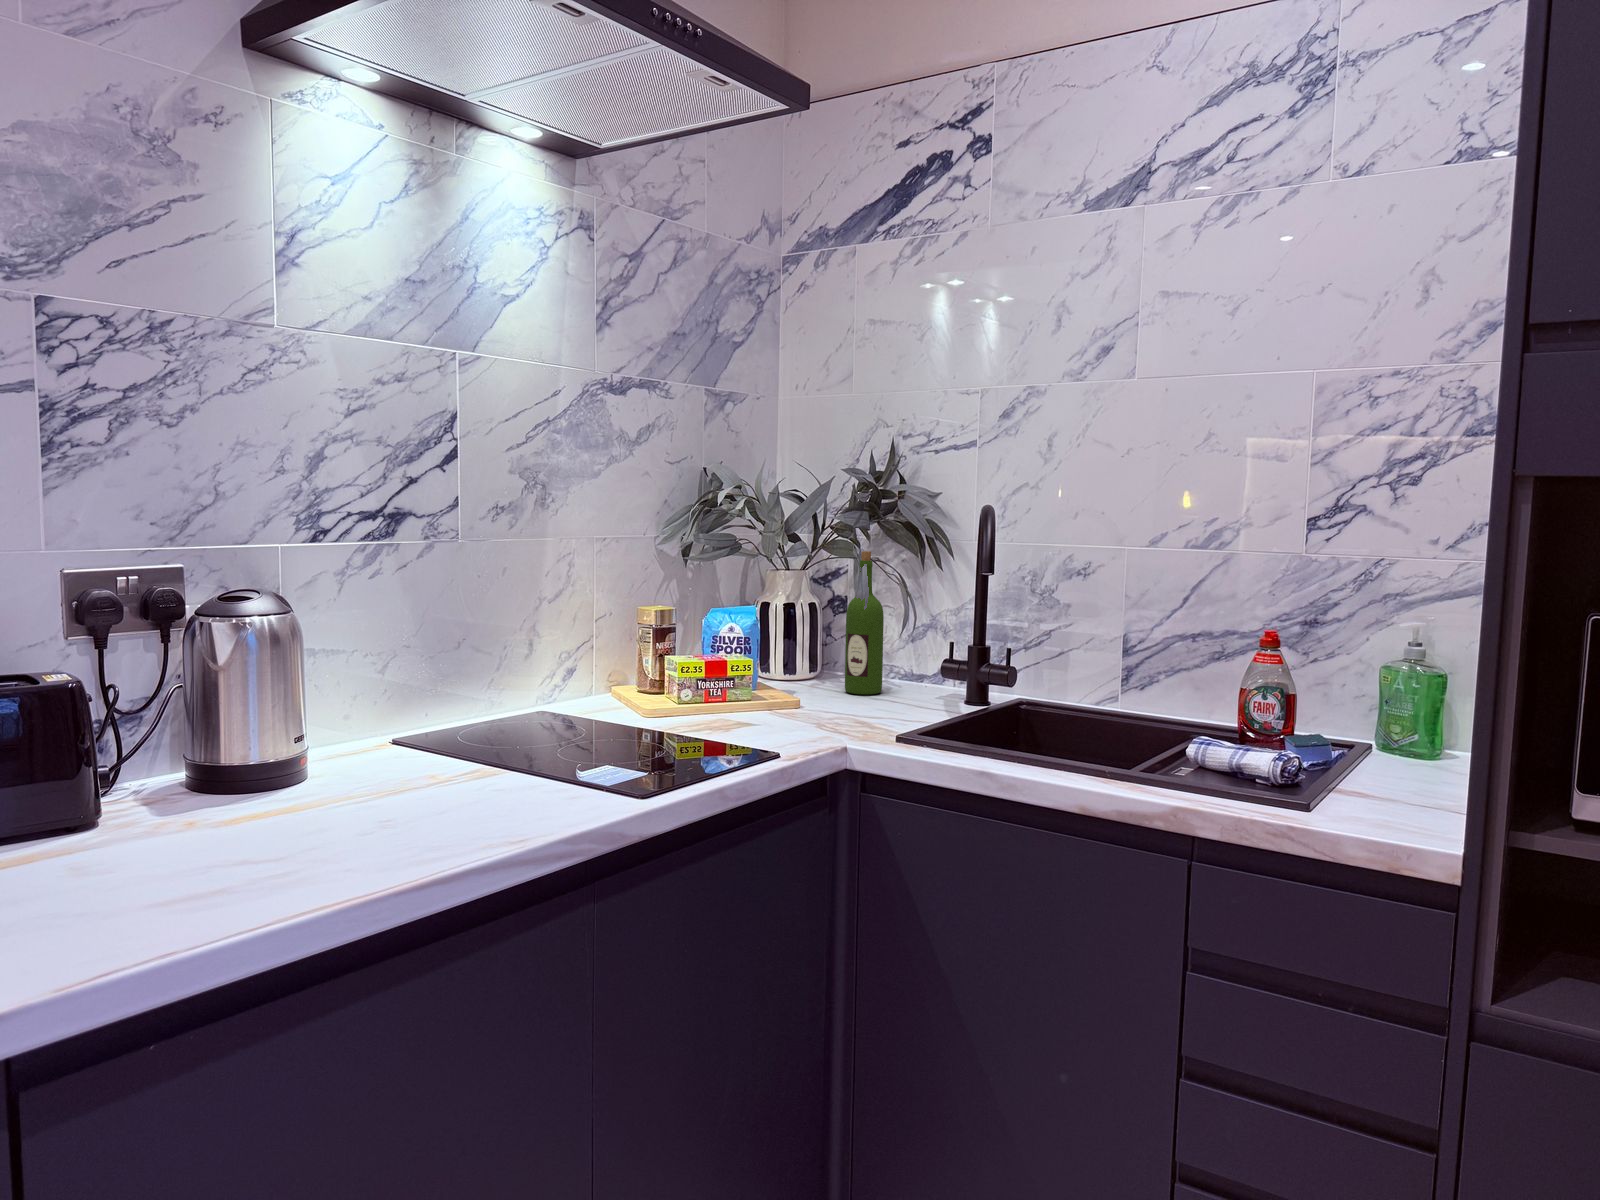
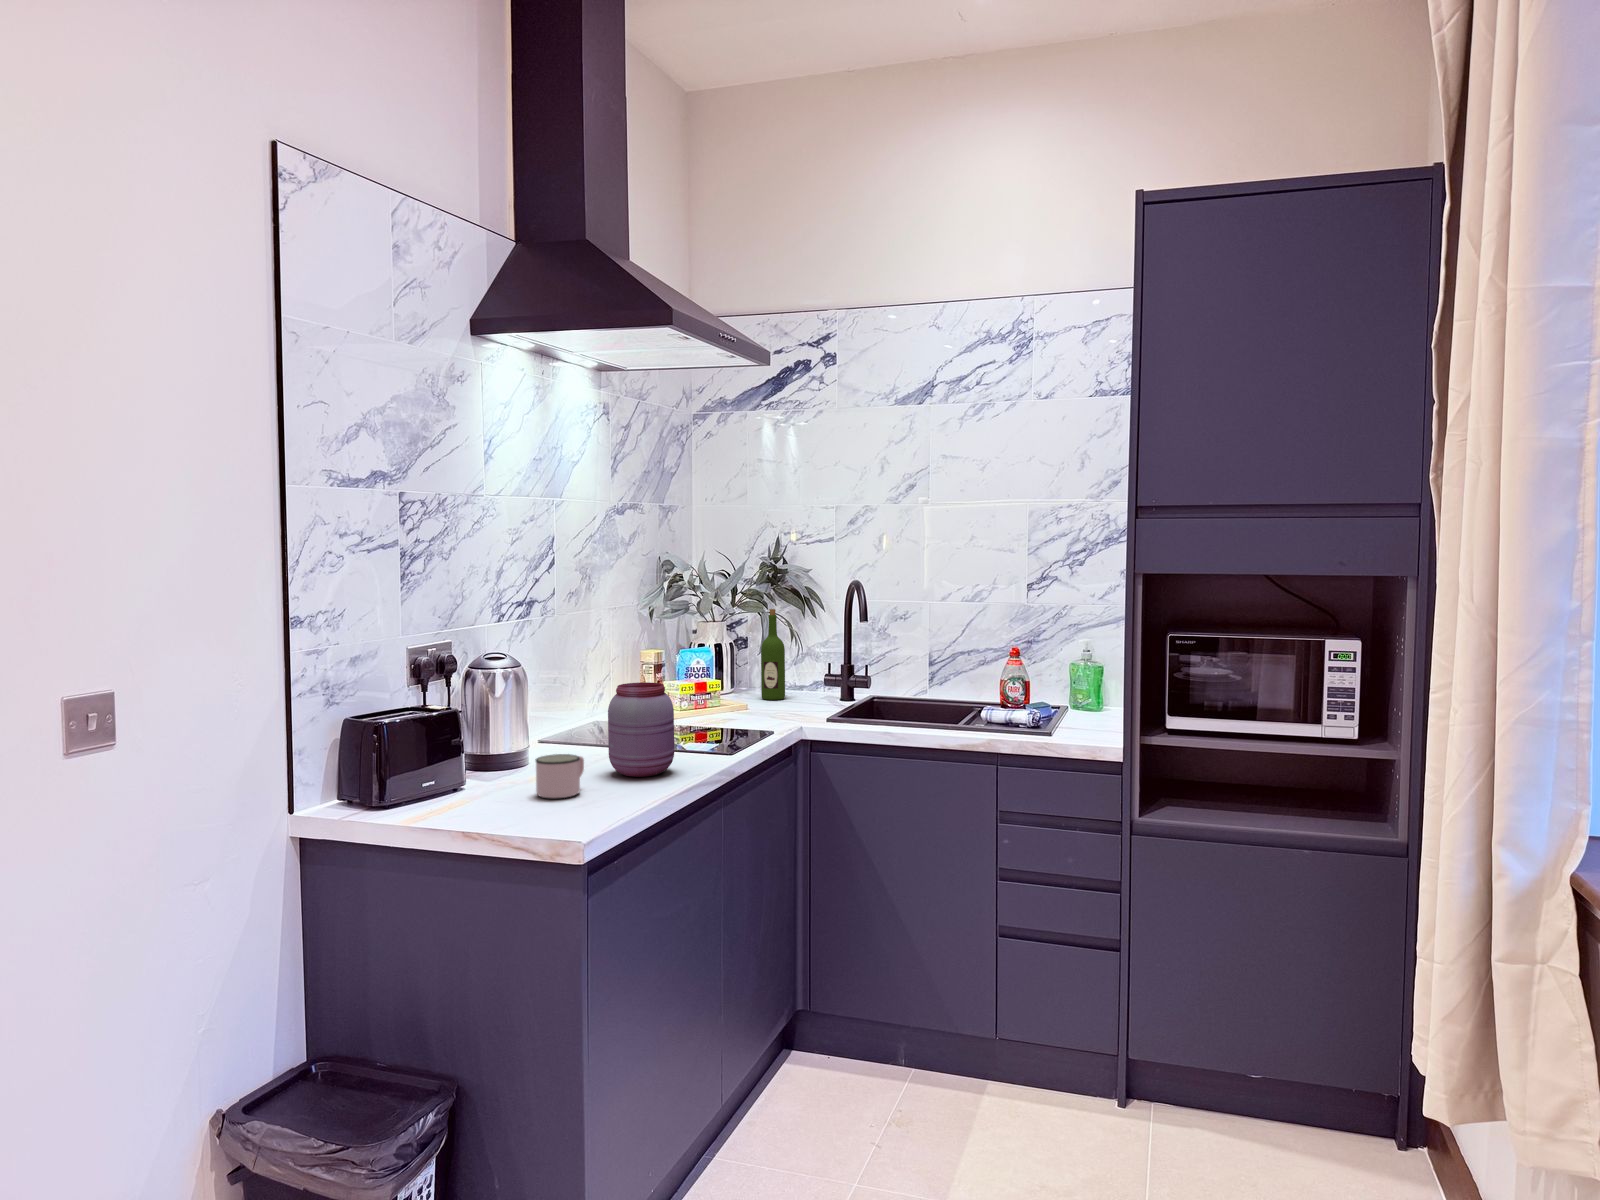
jar: none [344,657,479,842] -> present [608,682,674,777]
mug: none [115,790,247,885] -> present [535,754,584,798]

